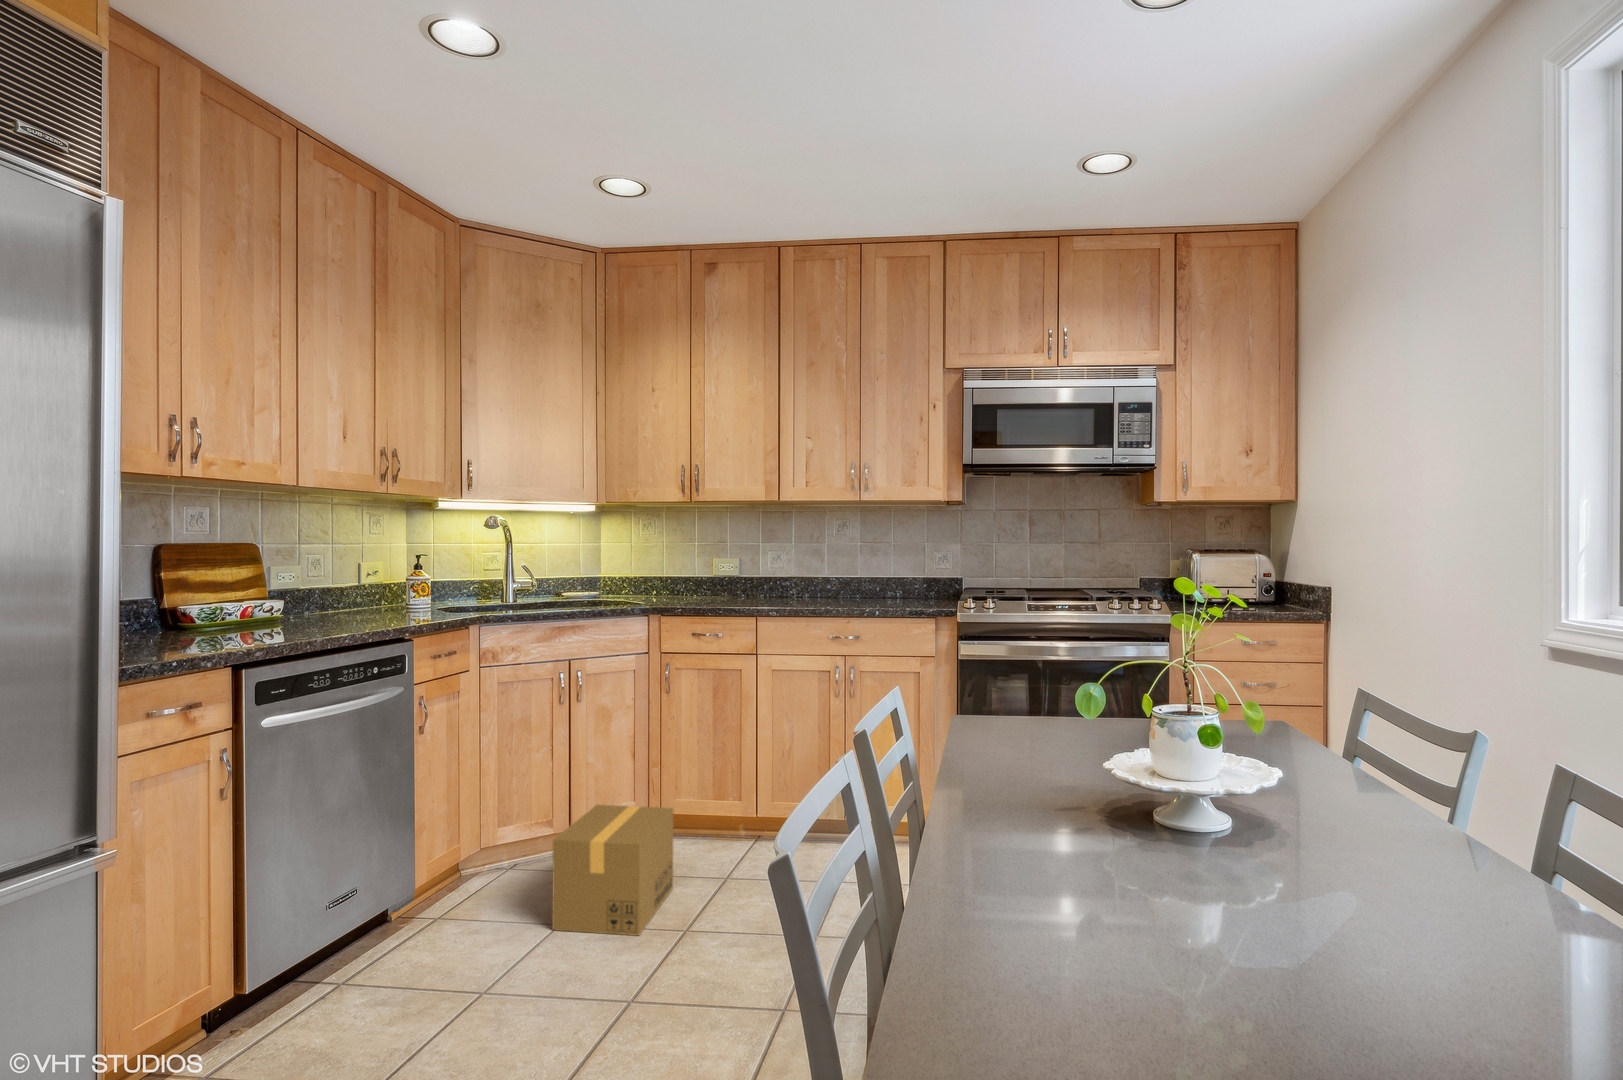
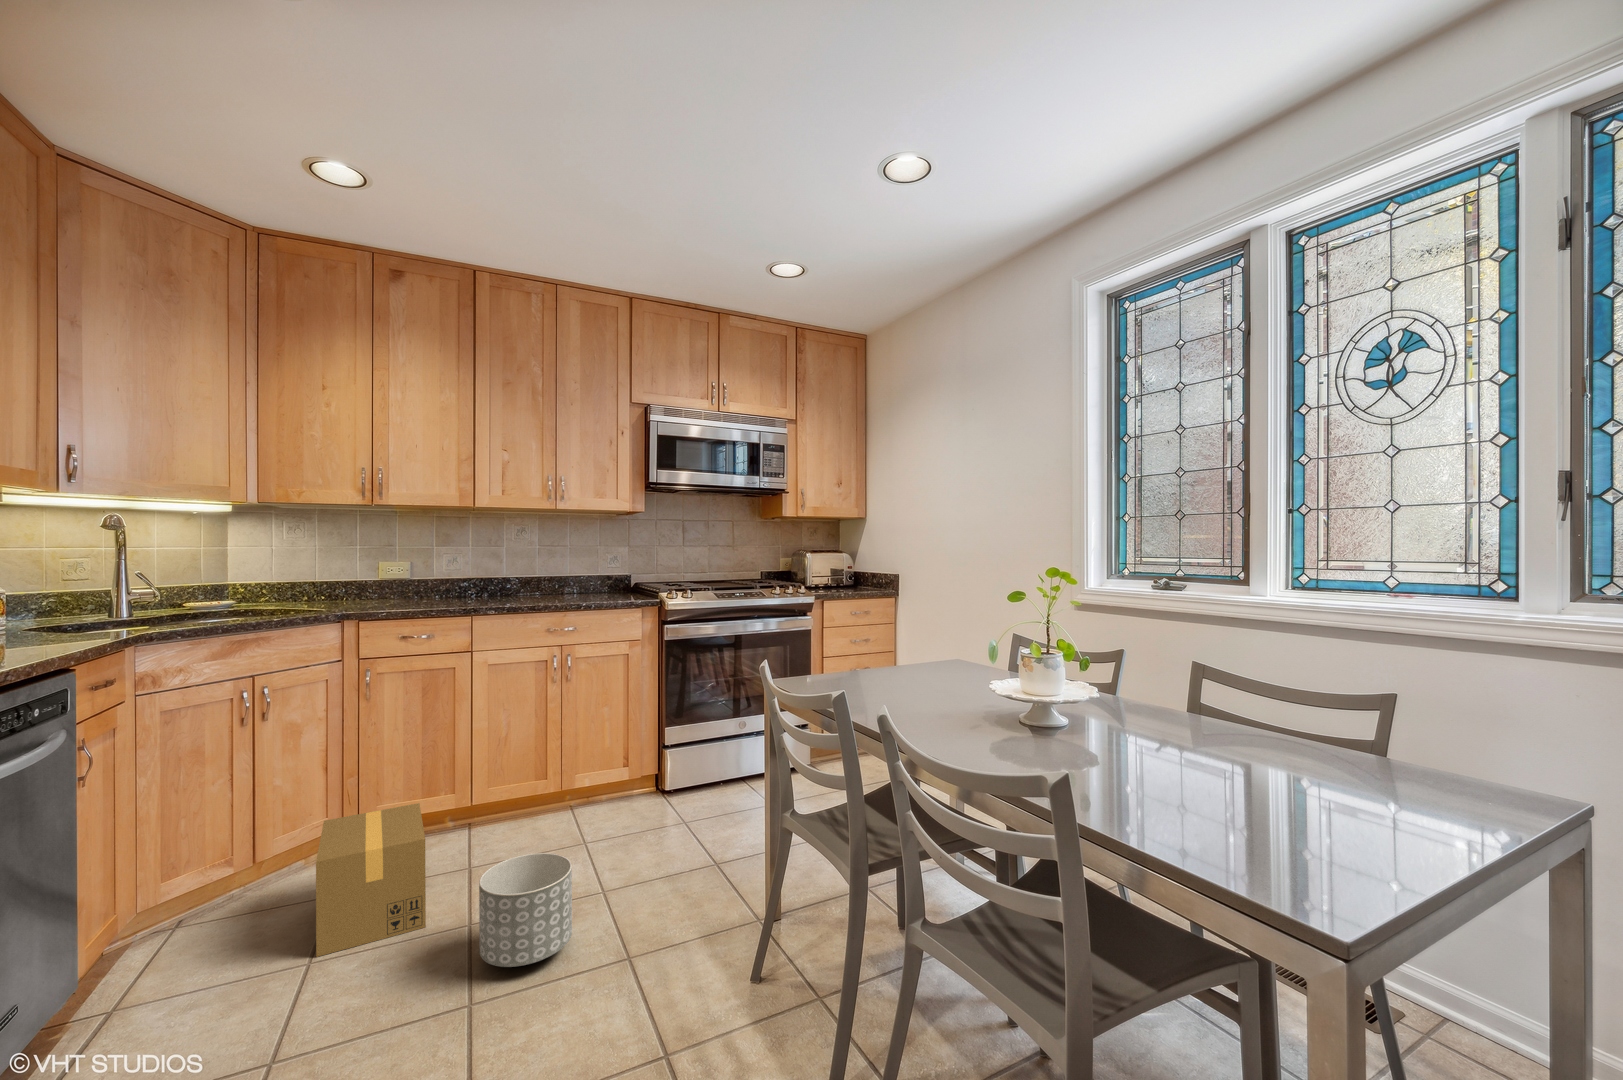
planter: none [637,889,734,1012] -> present [479,853,572,967]

